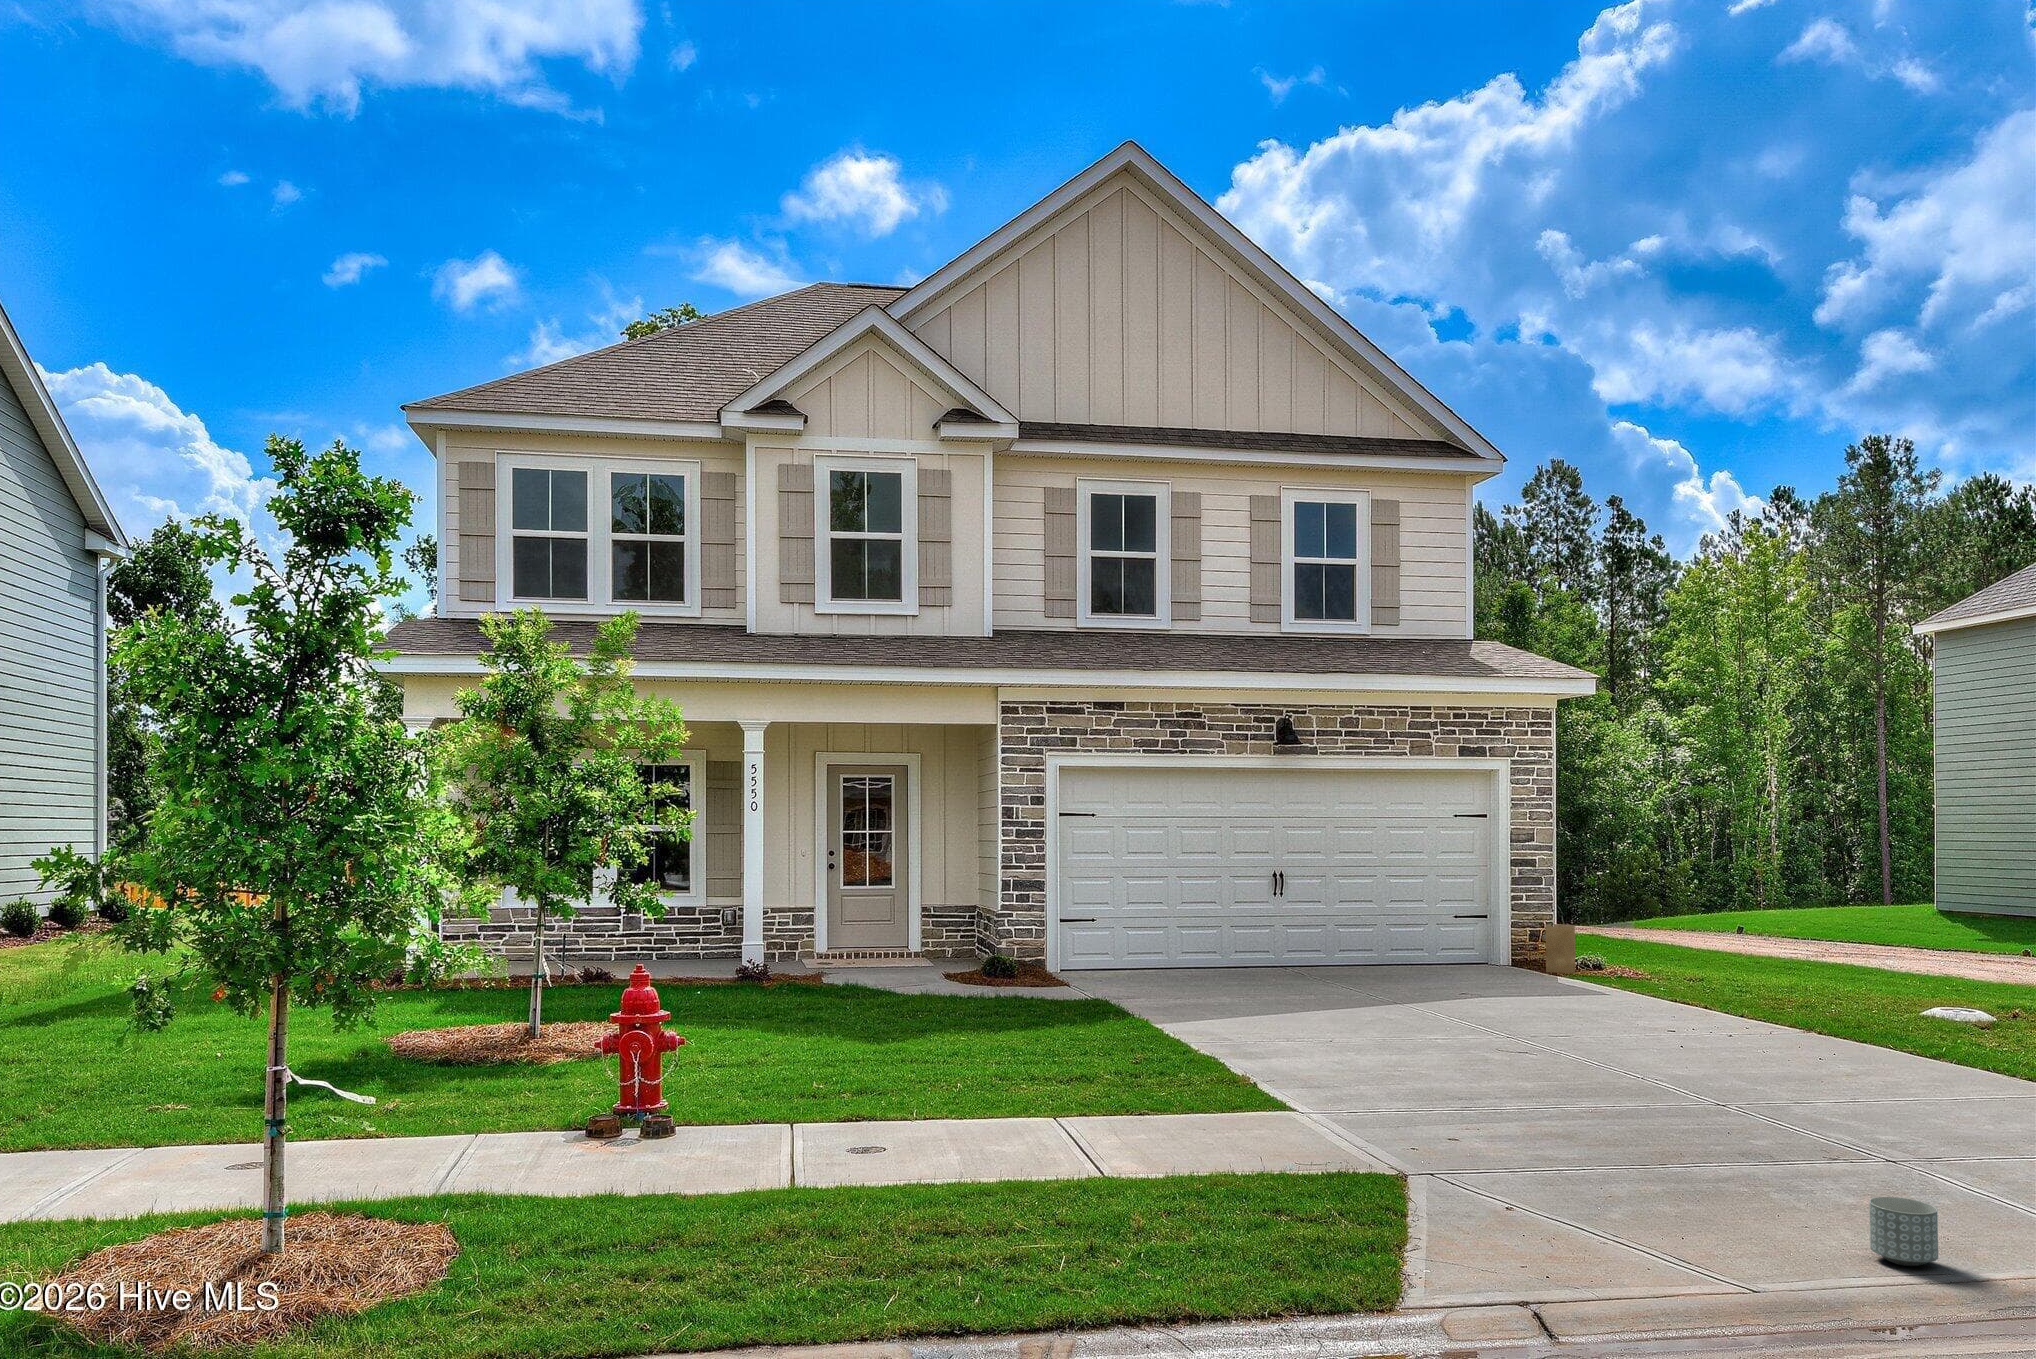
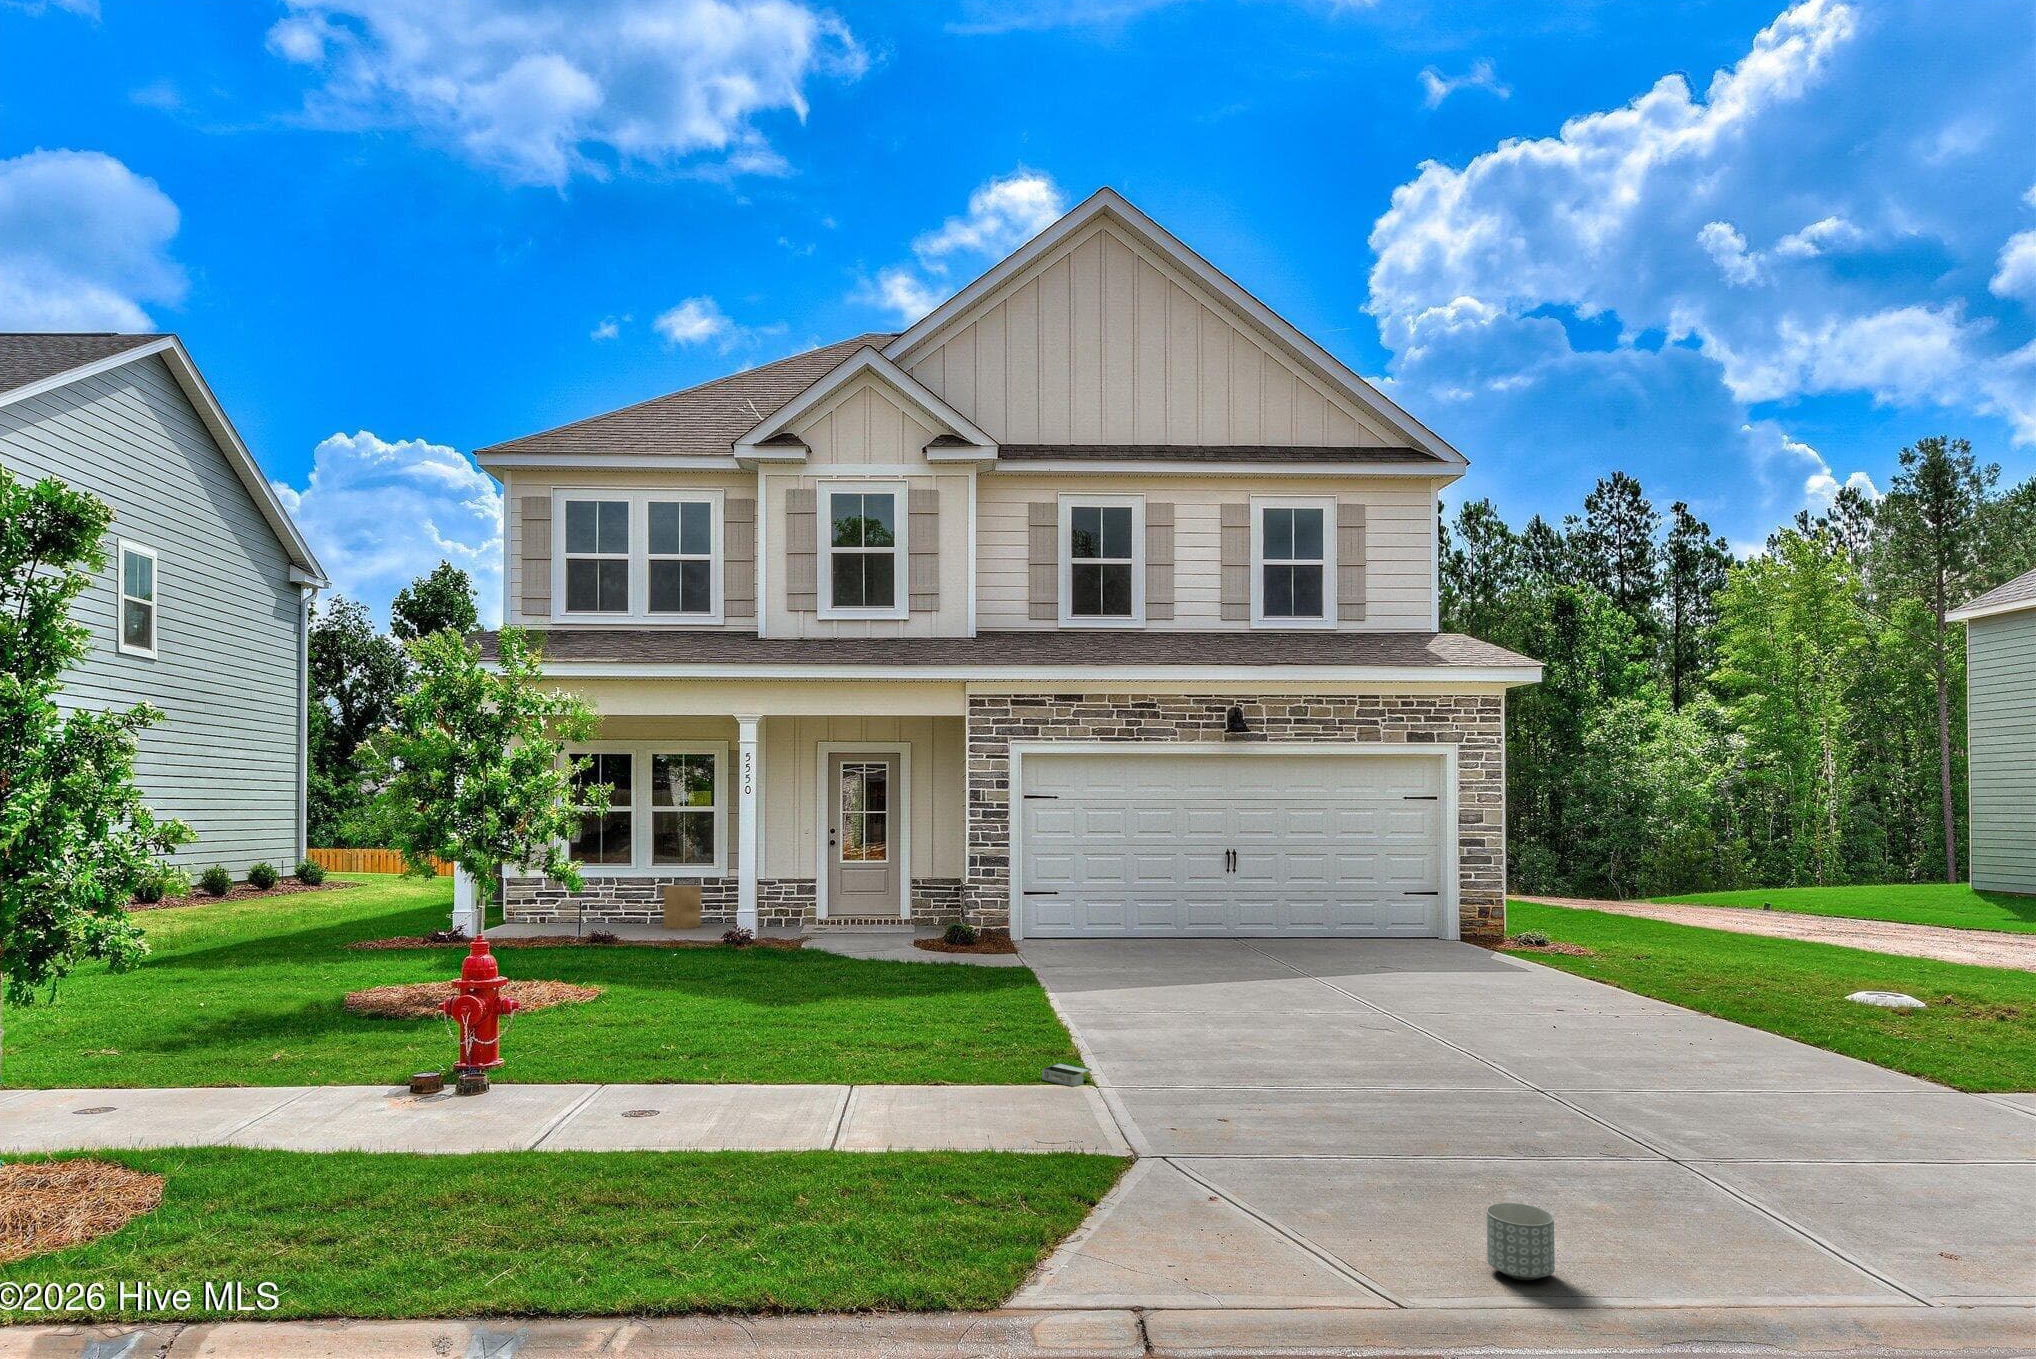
cardboard box: present [1546,924,1575,973] -> present [663,885,702,928]
toolbox: none [1260,1093,1311,1116] -> present [1042,1063,1092,1087]

